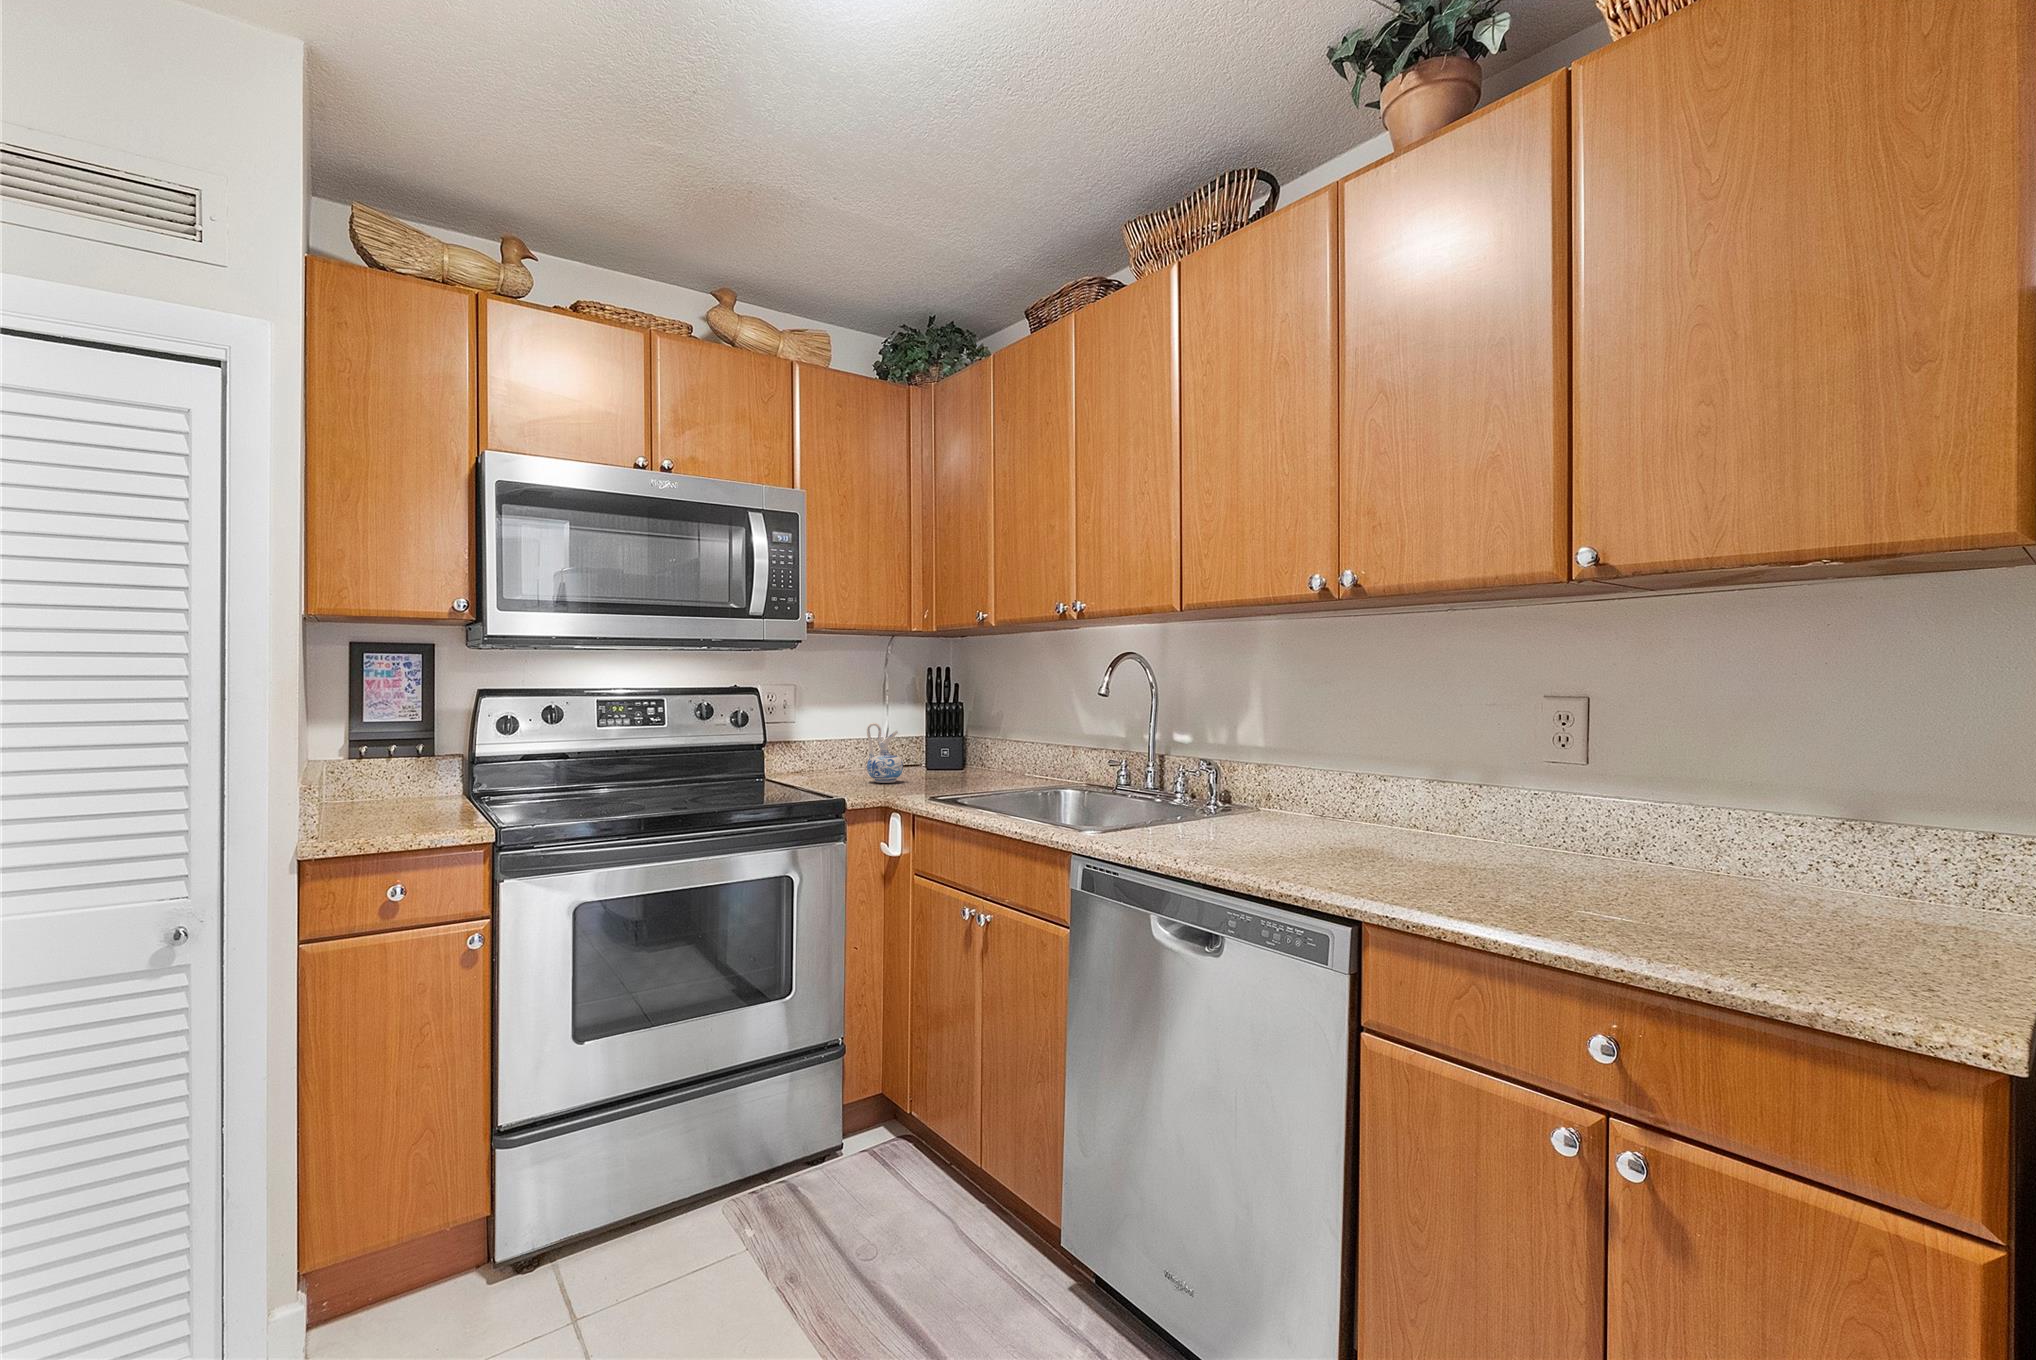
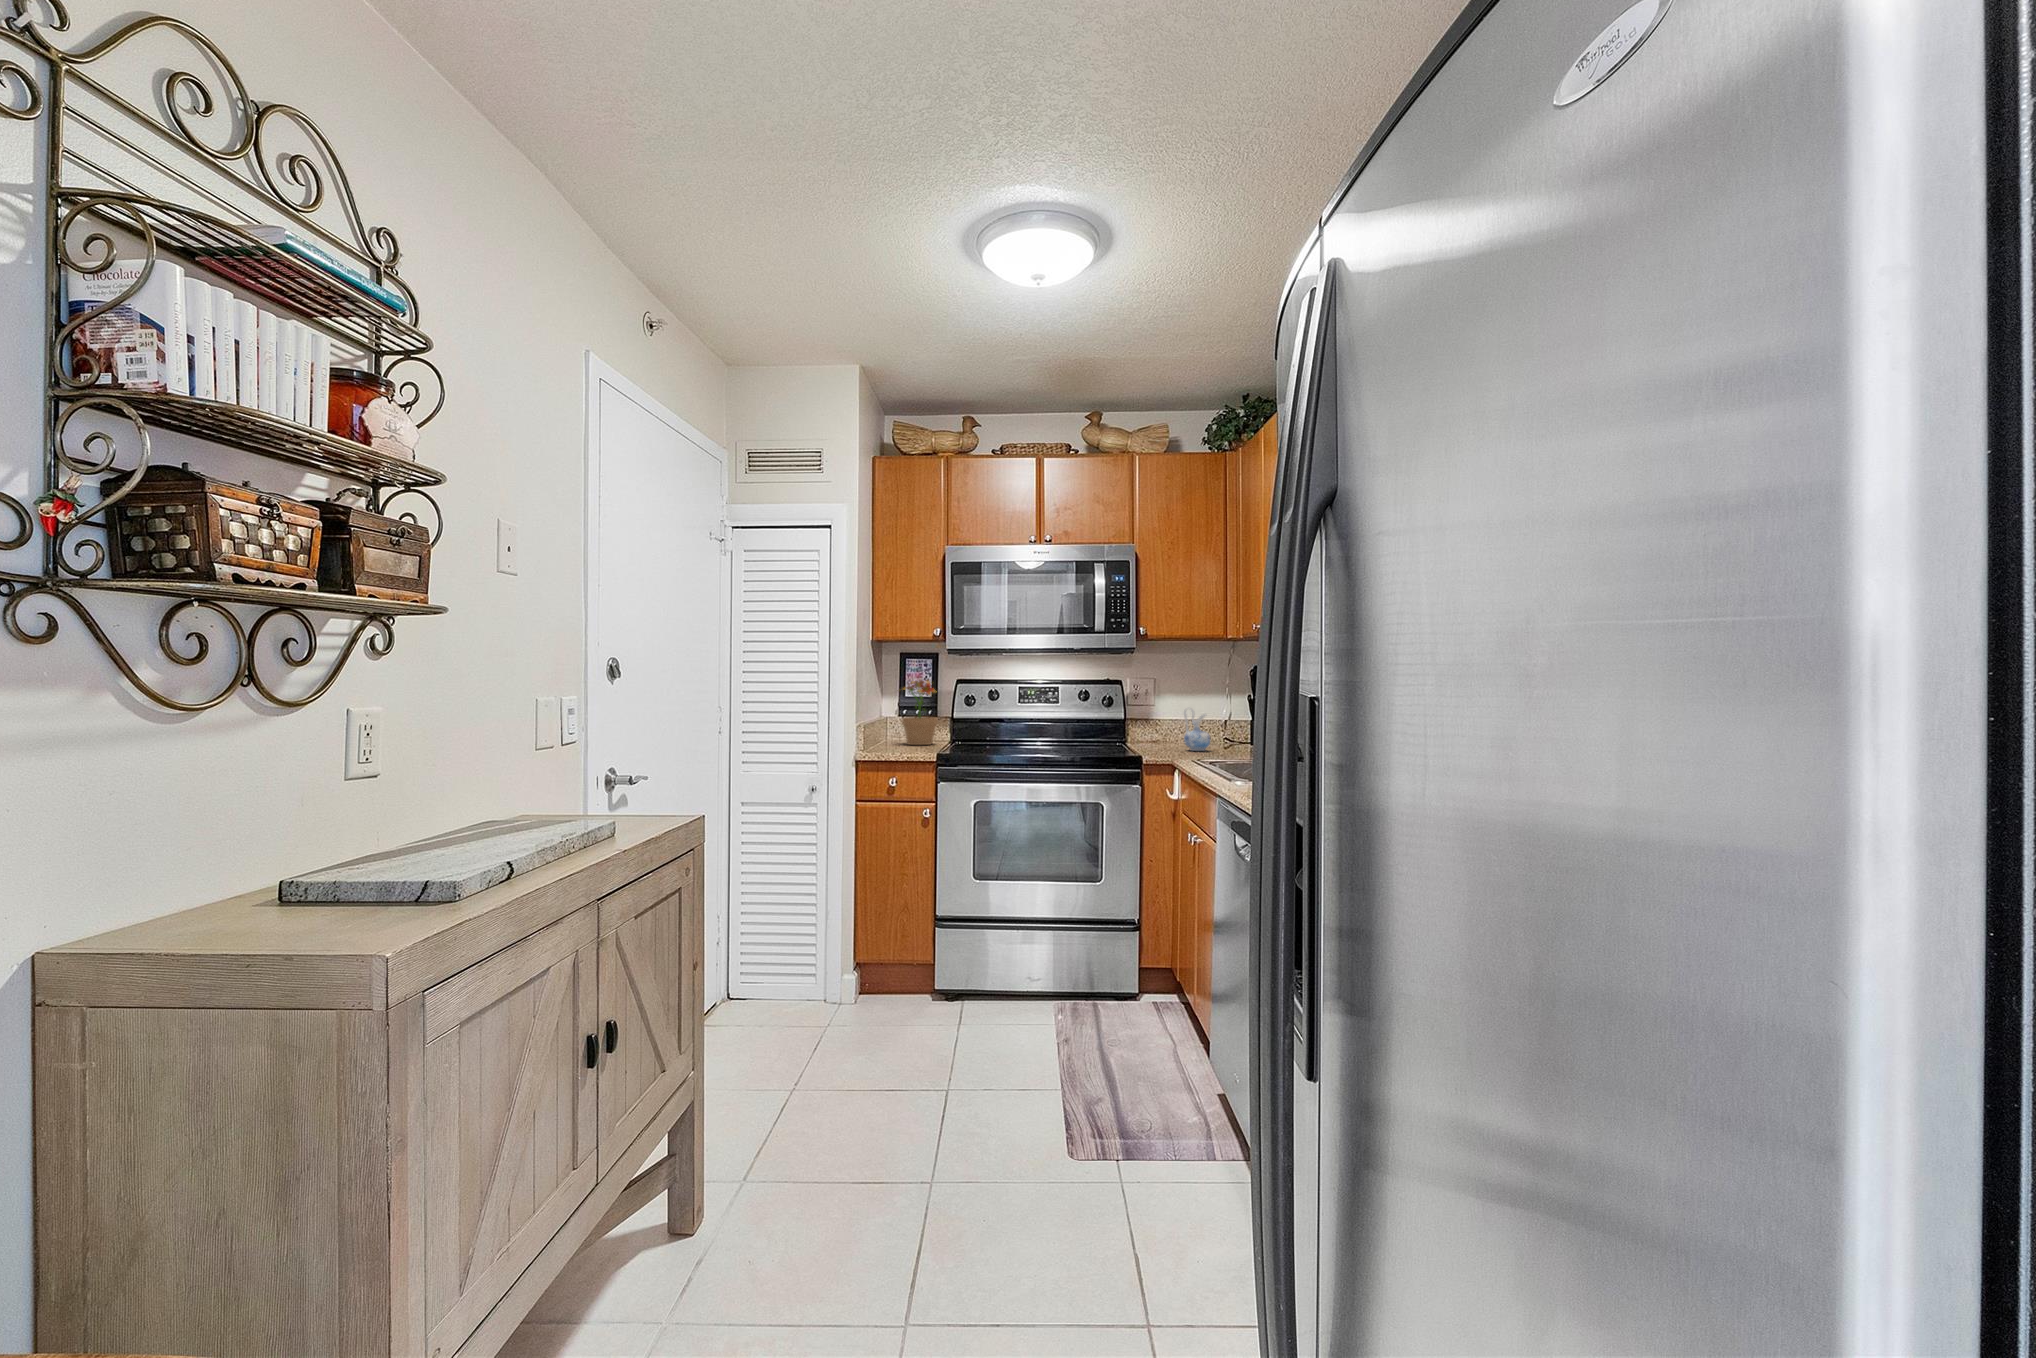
potted plant: none [364,683,453,812] -> present [902,681,938,745]

